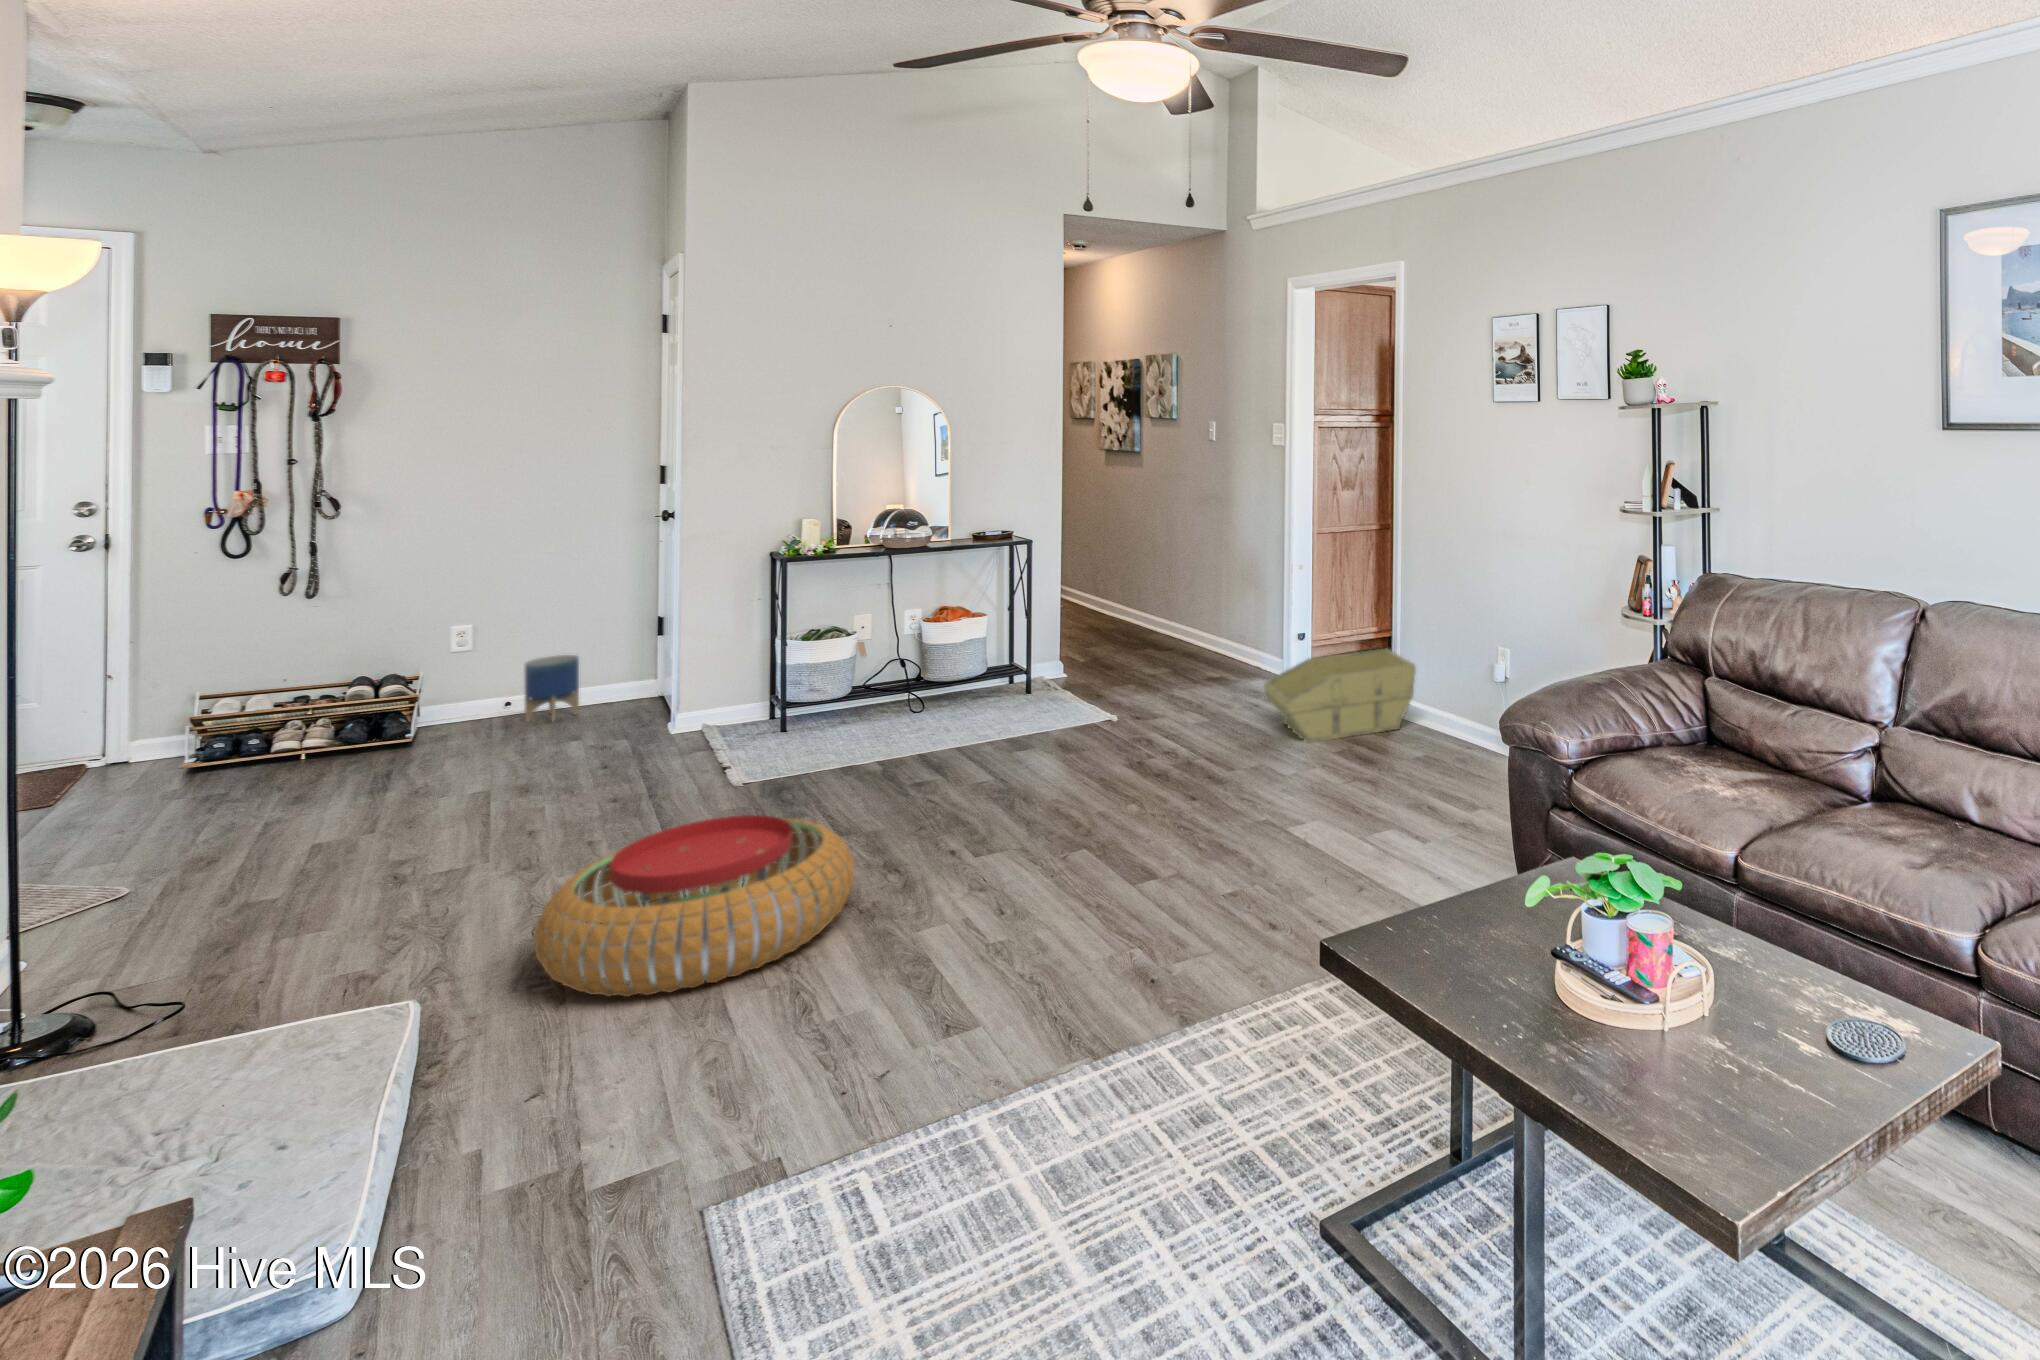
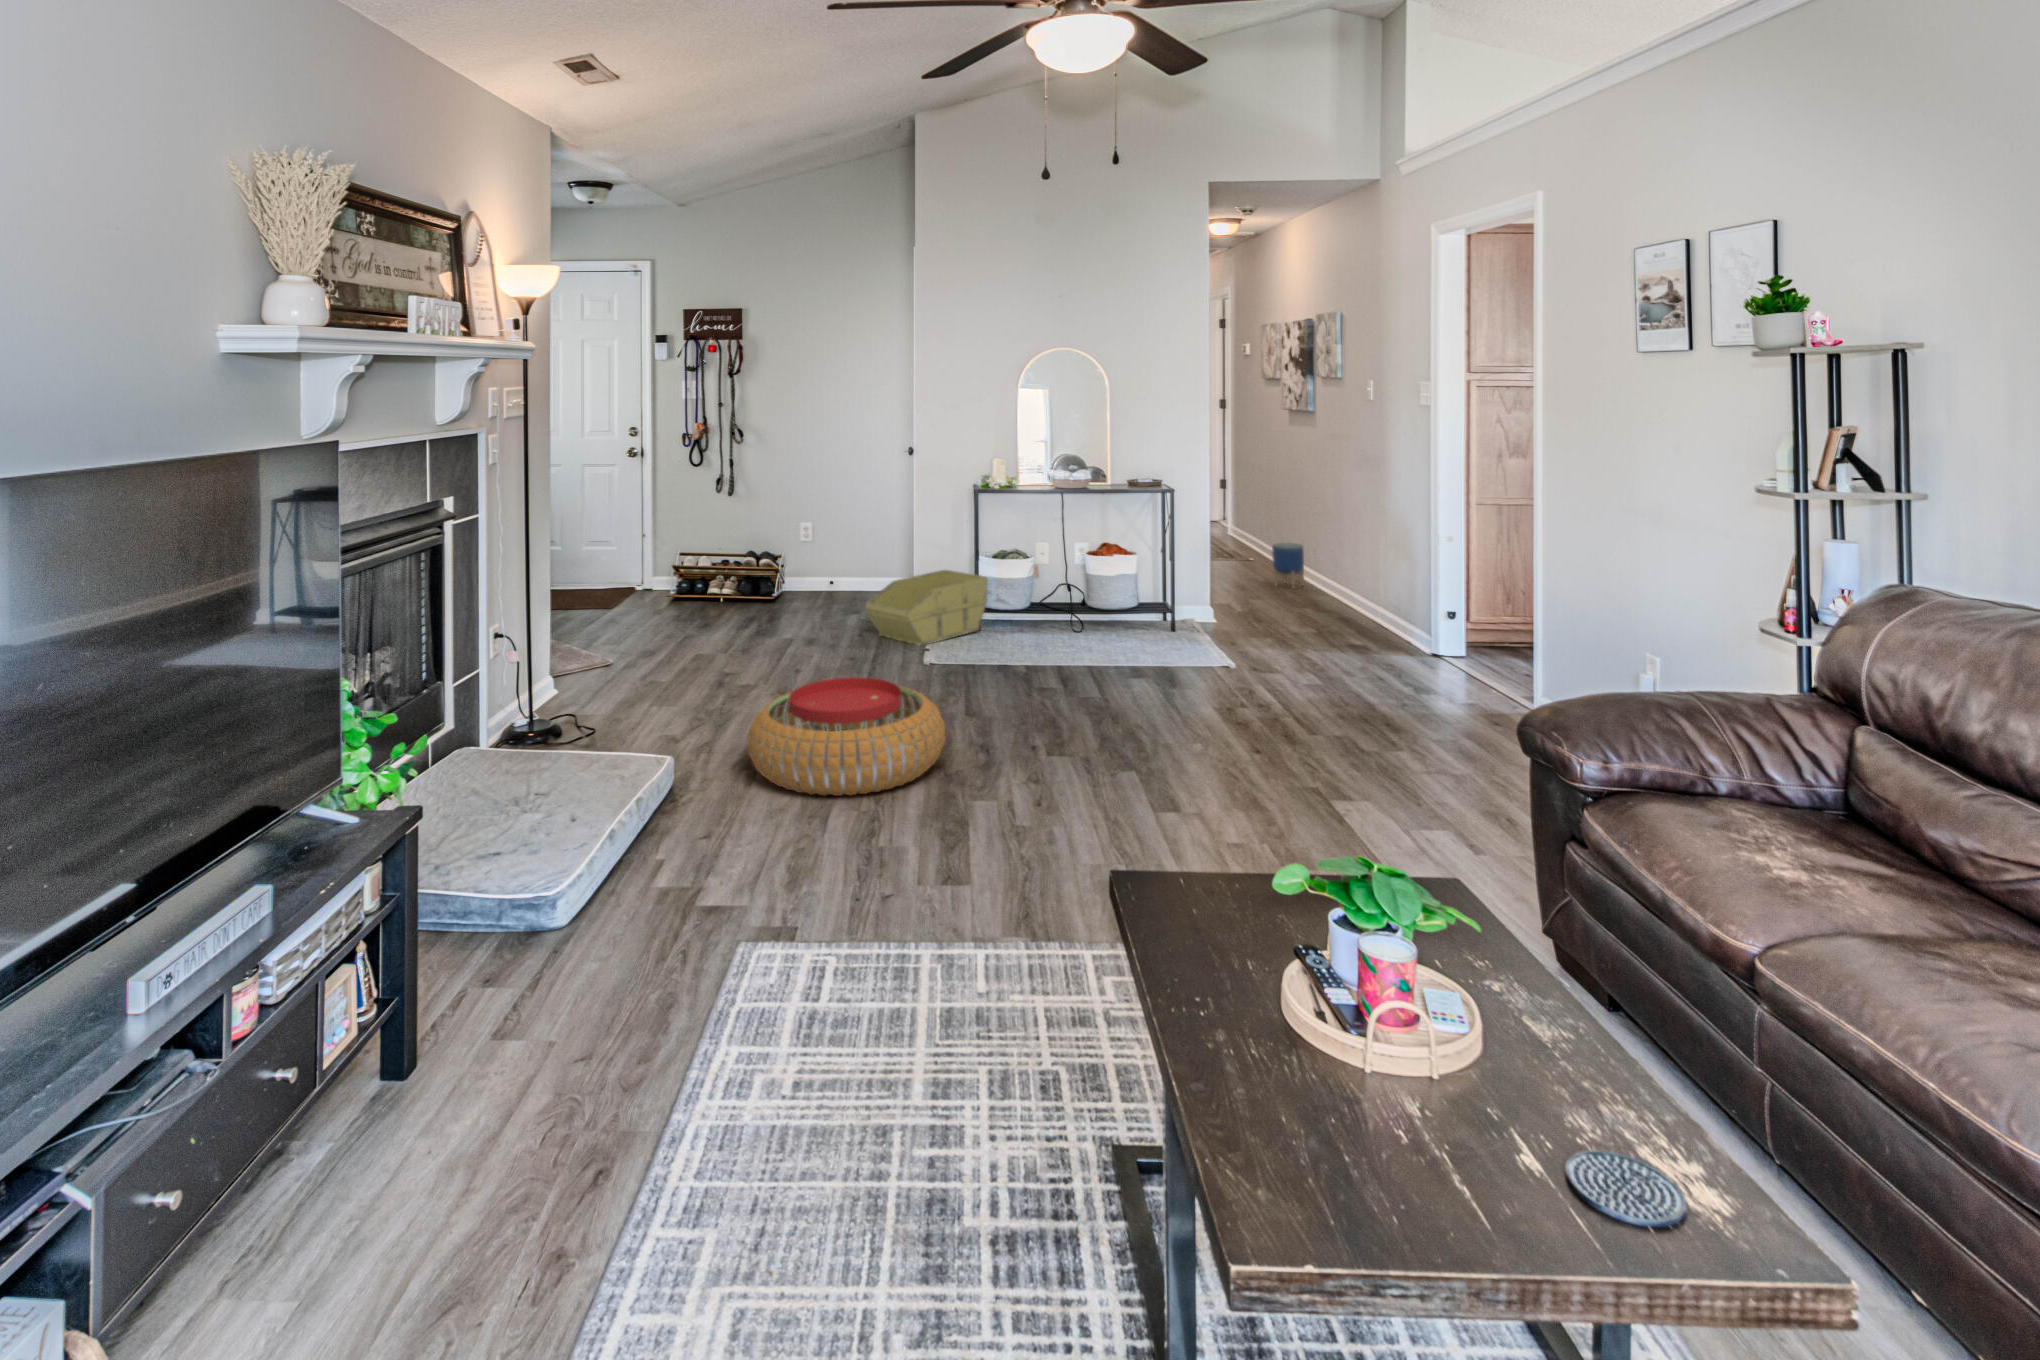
storage bin: present [1264,649,1416,743] -> present [865,570,988,646]
planter: present [524,655,579,722] -> present [1272,543,1304,588]

